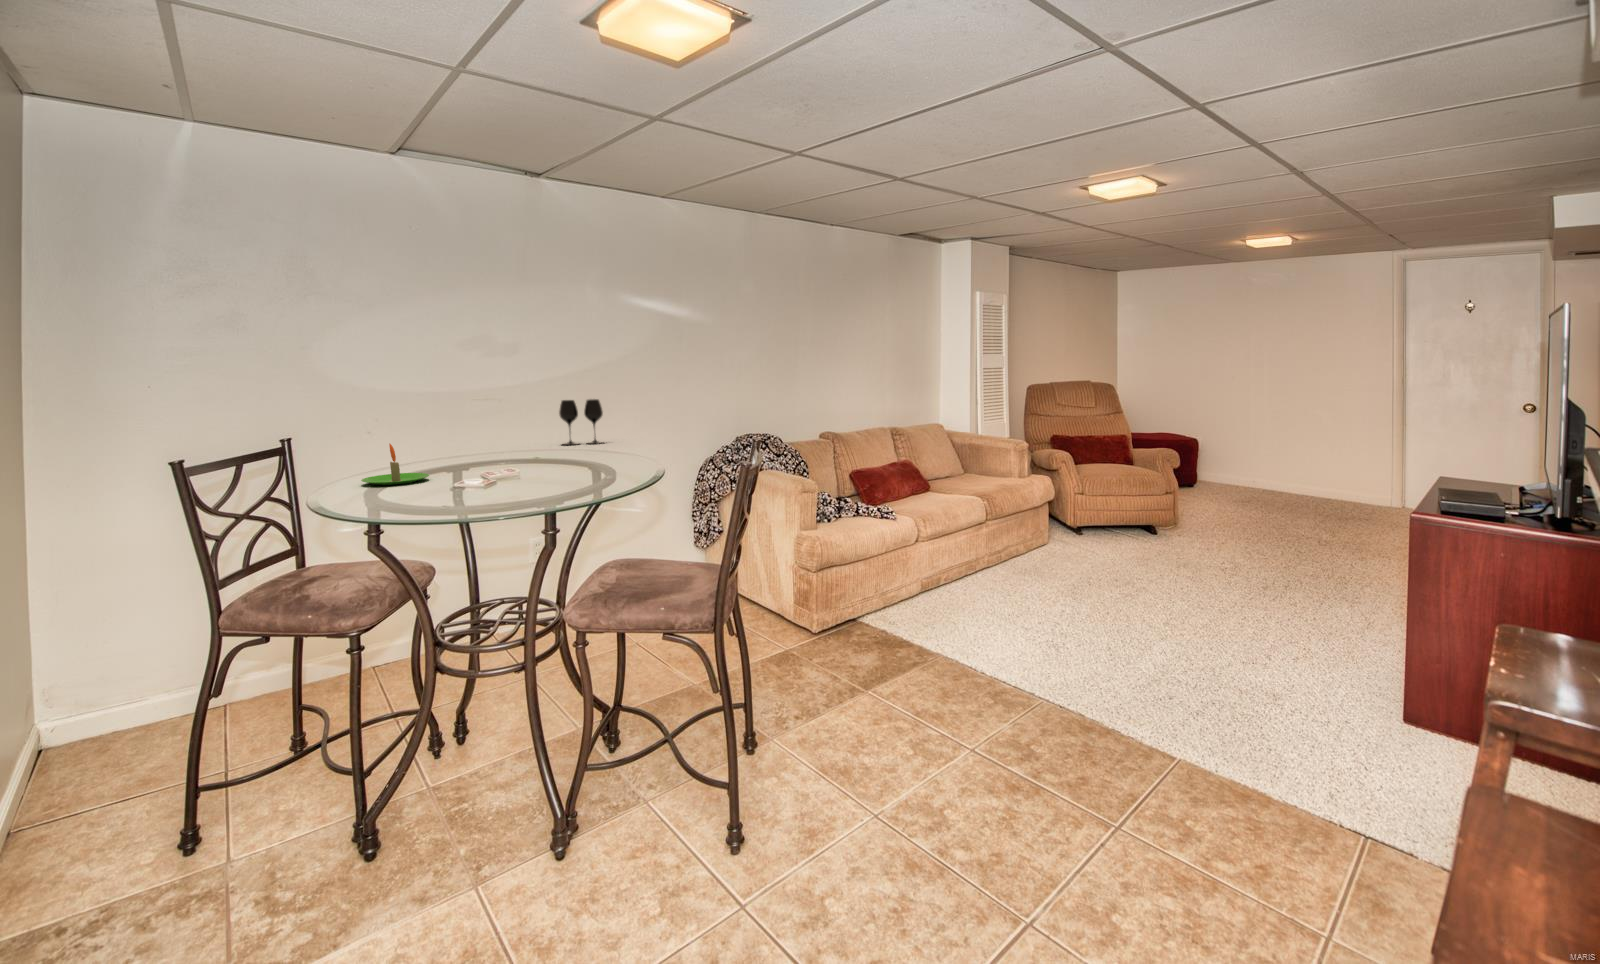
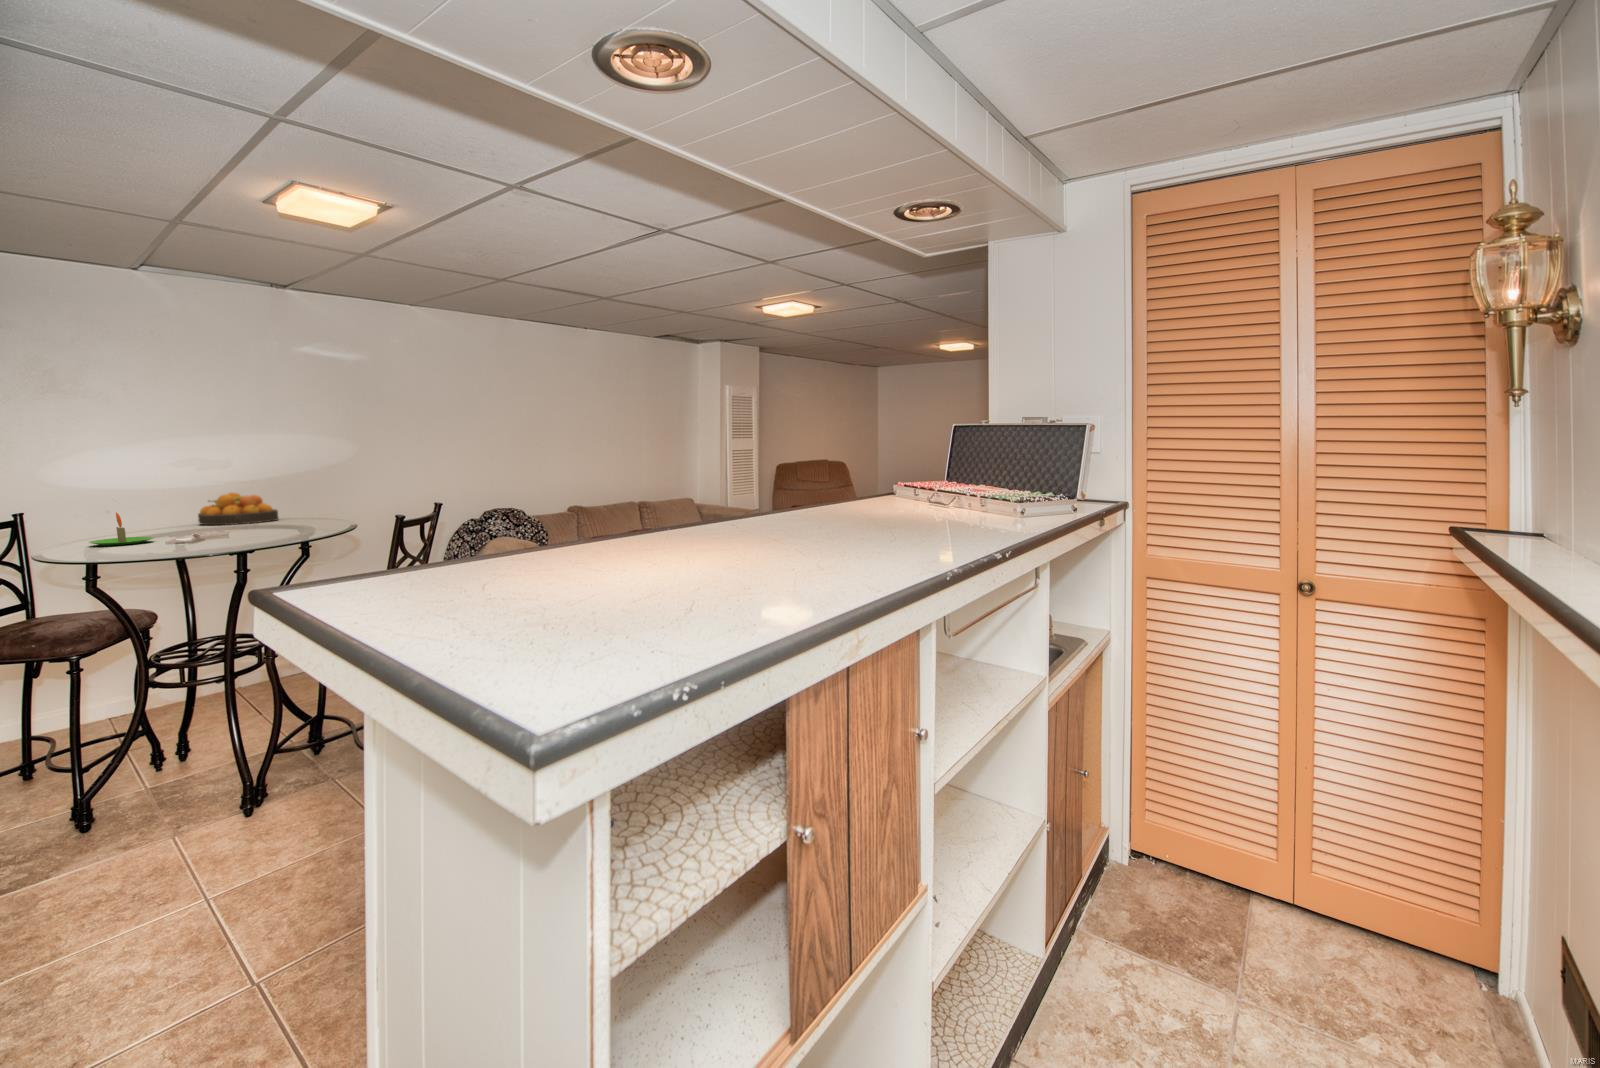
wine glass: present [559,399,603,445] -> none [303,477,348,517]
fruit bowl: none [457,416,537,455] -> present [198,492,278,525]

